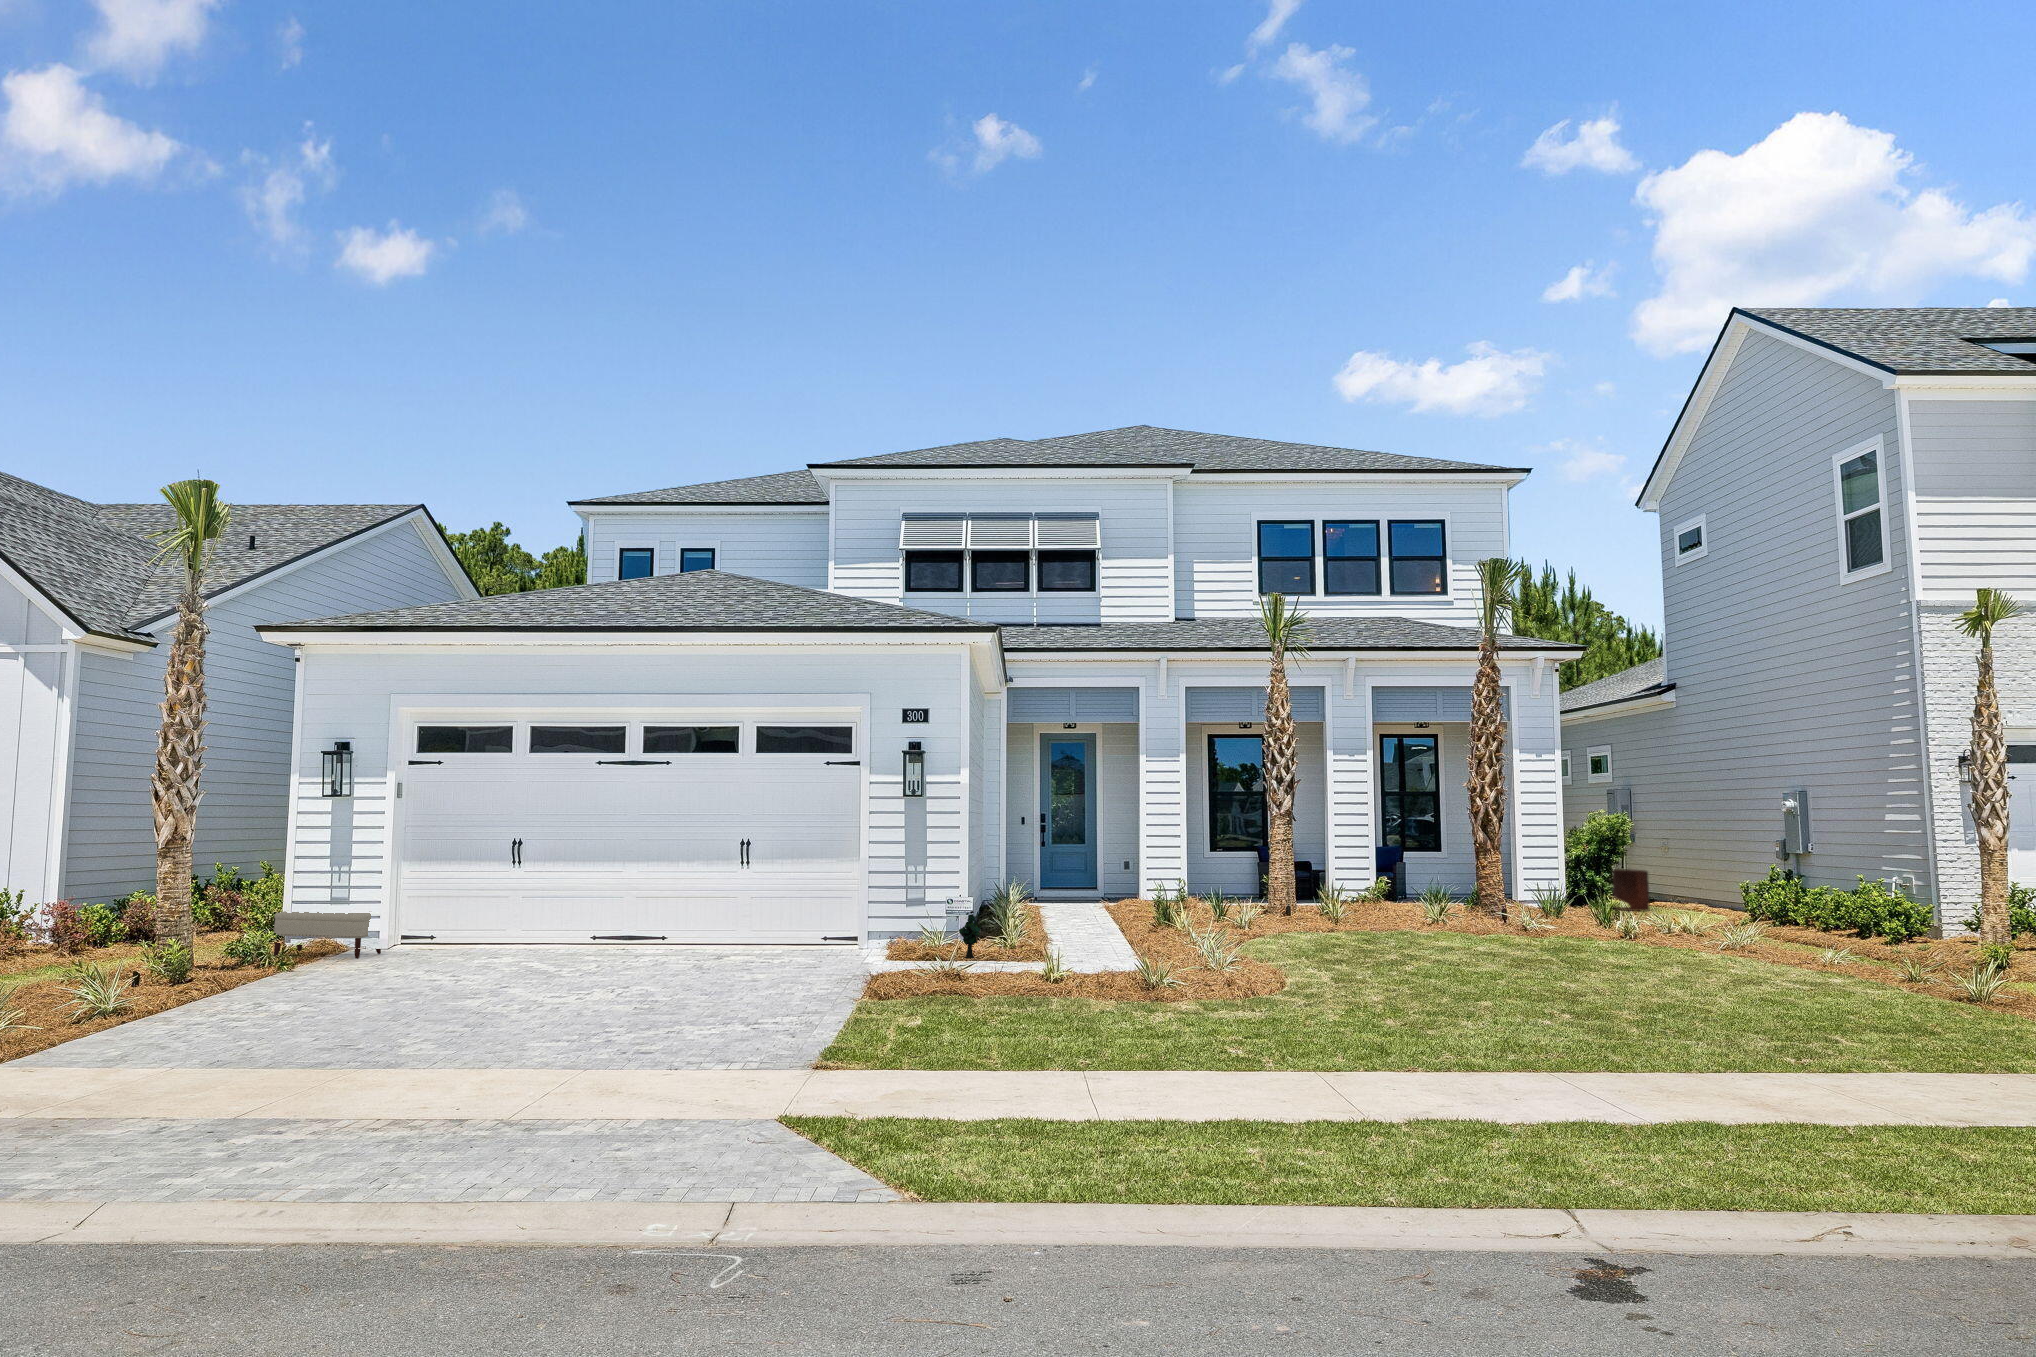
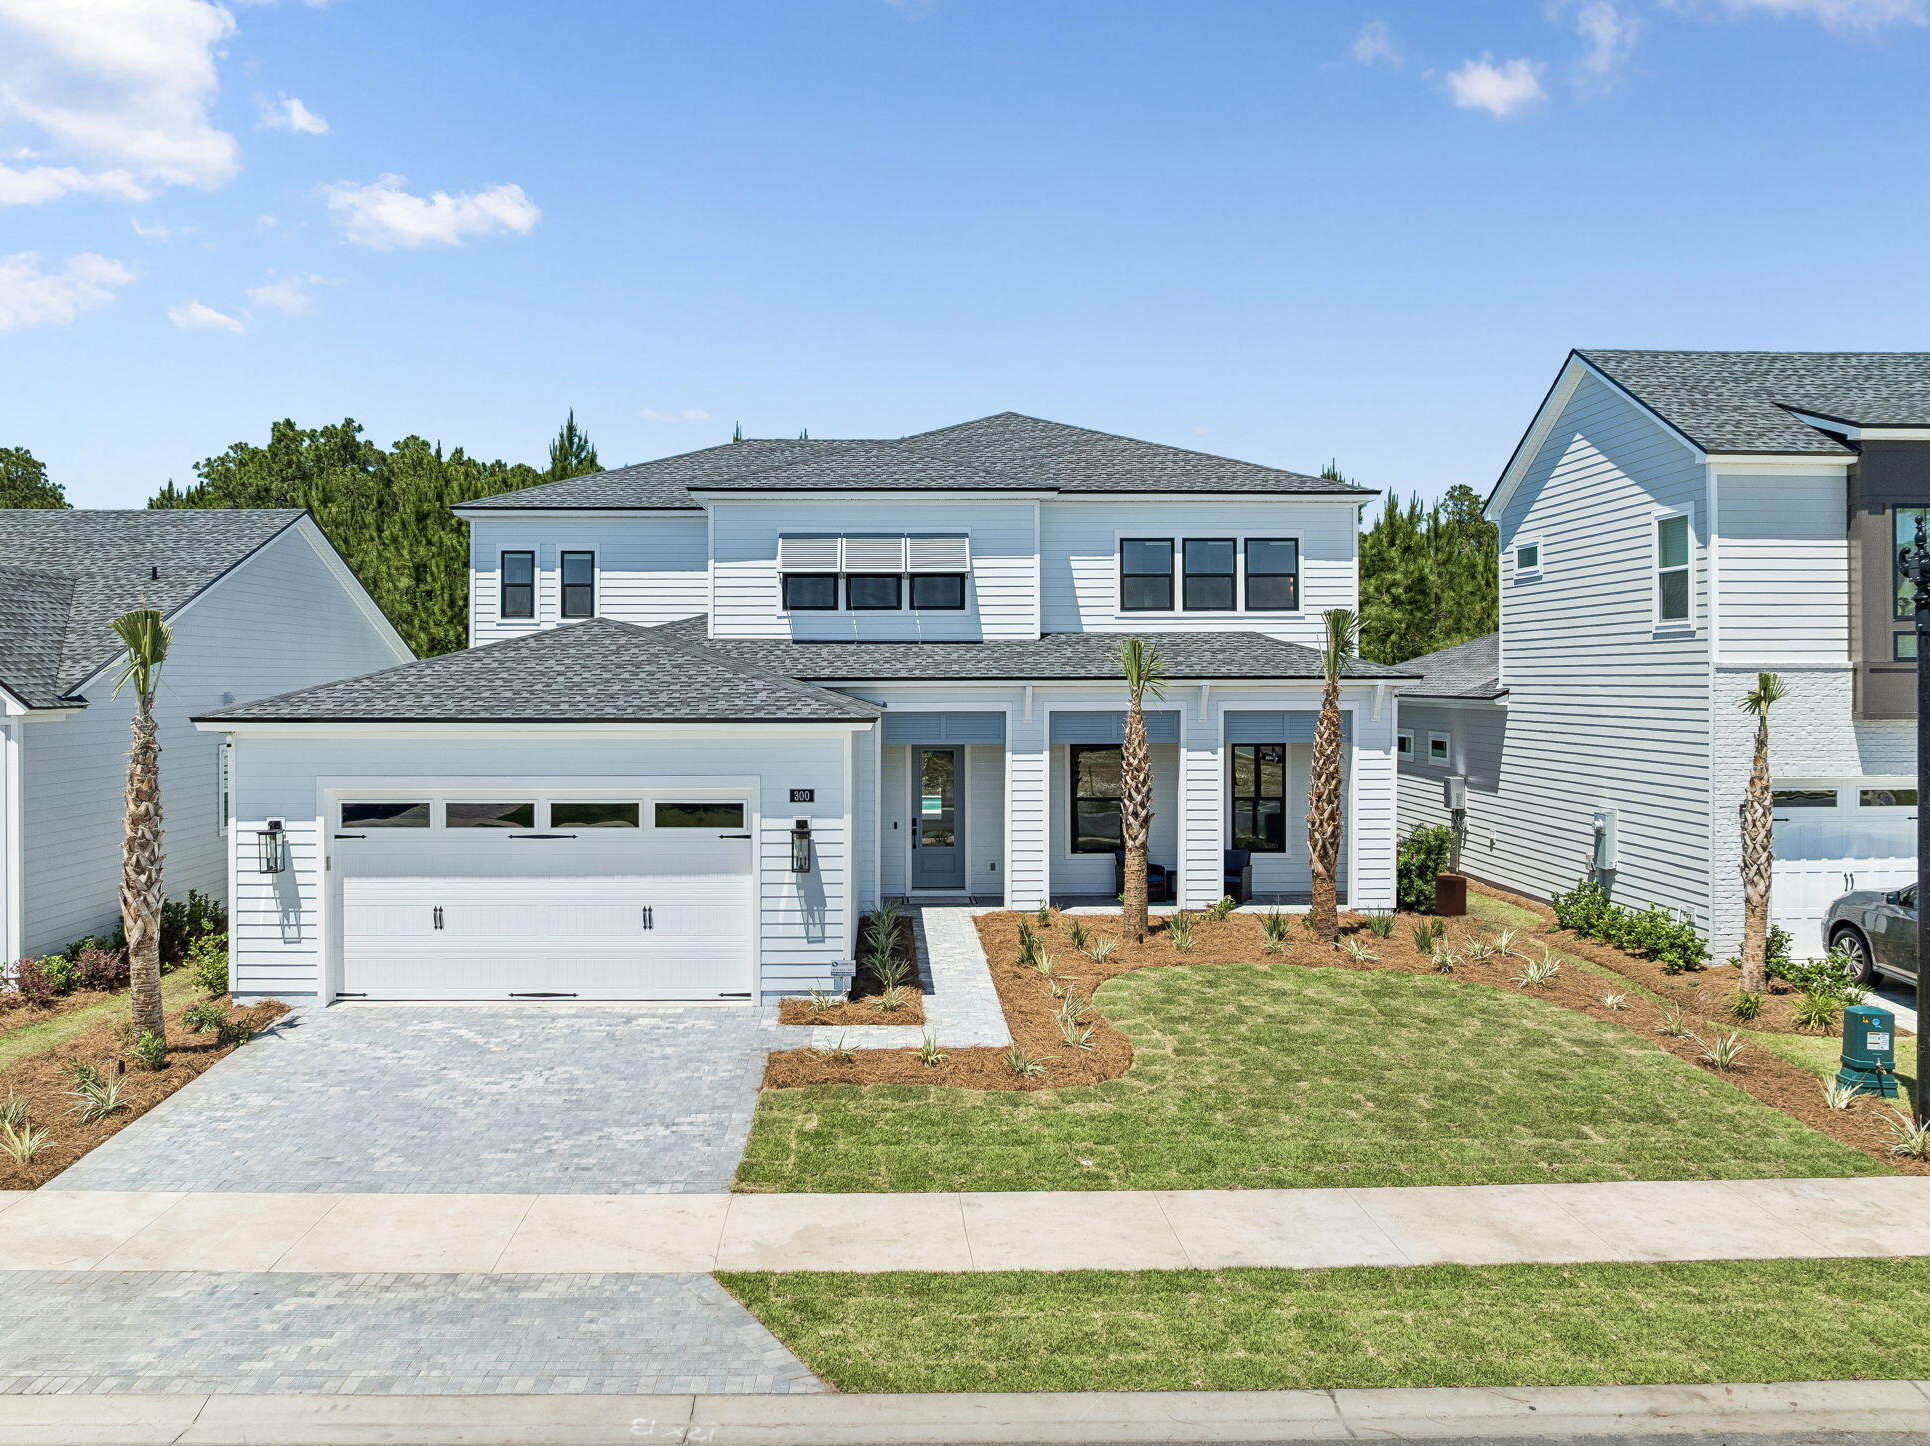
bench: present [274,911,381,959] -> none [231,974,330,1023]
decorative plant: present [959,911,981,958] -> none [846,970,866,1012]

